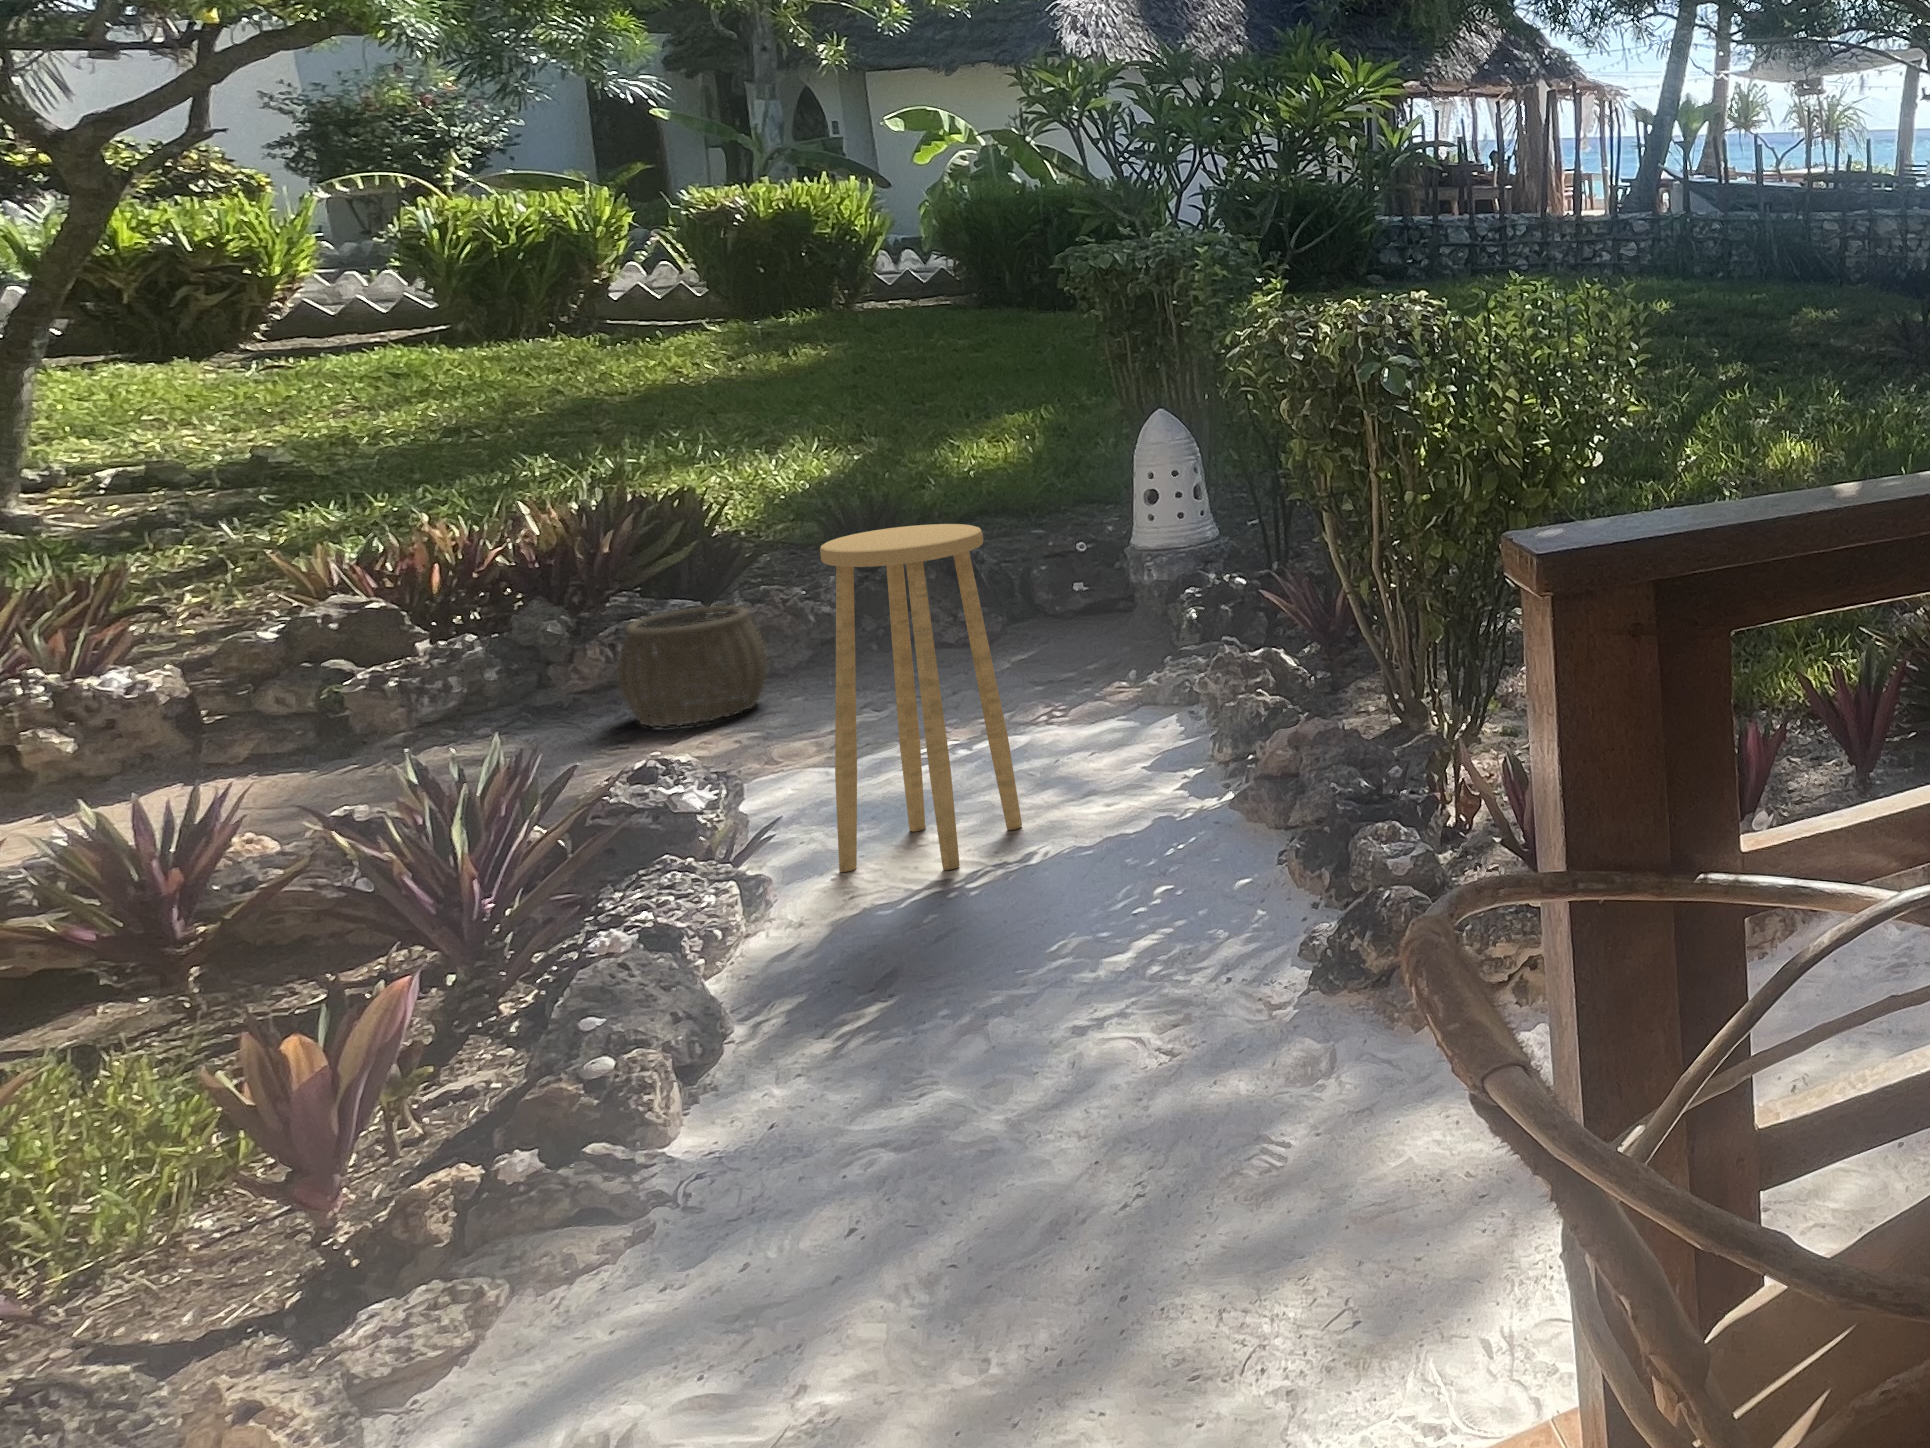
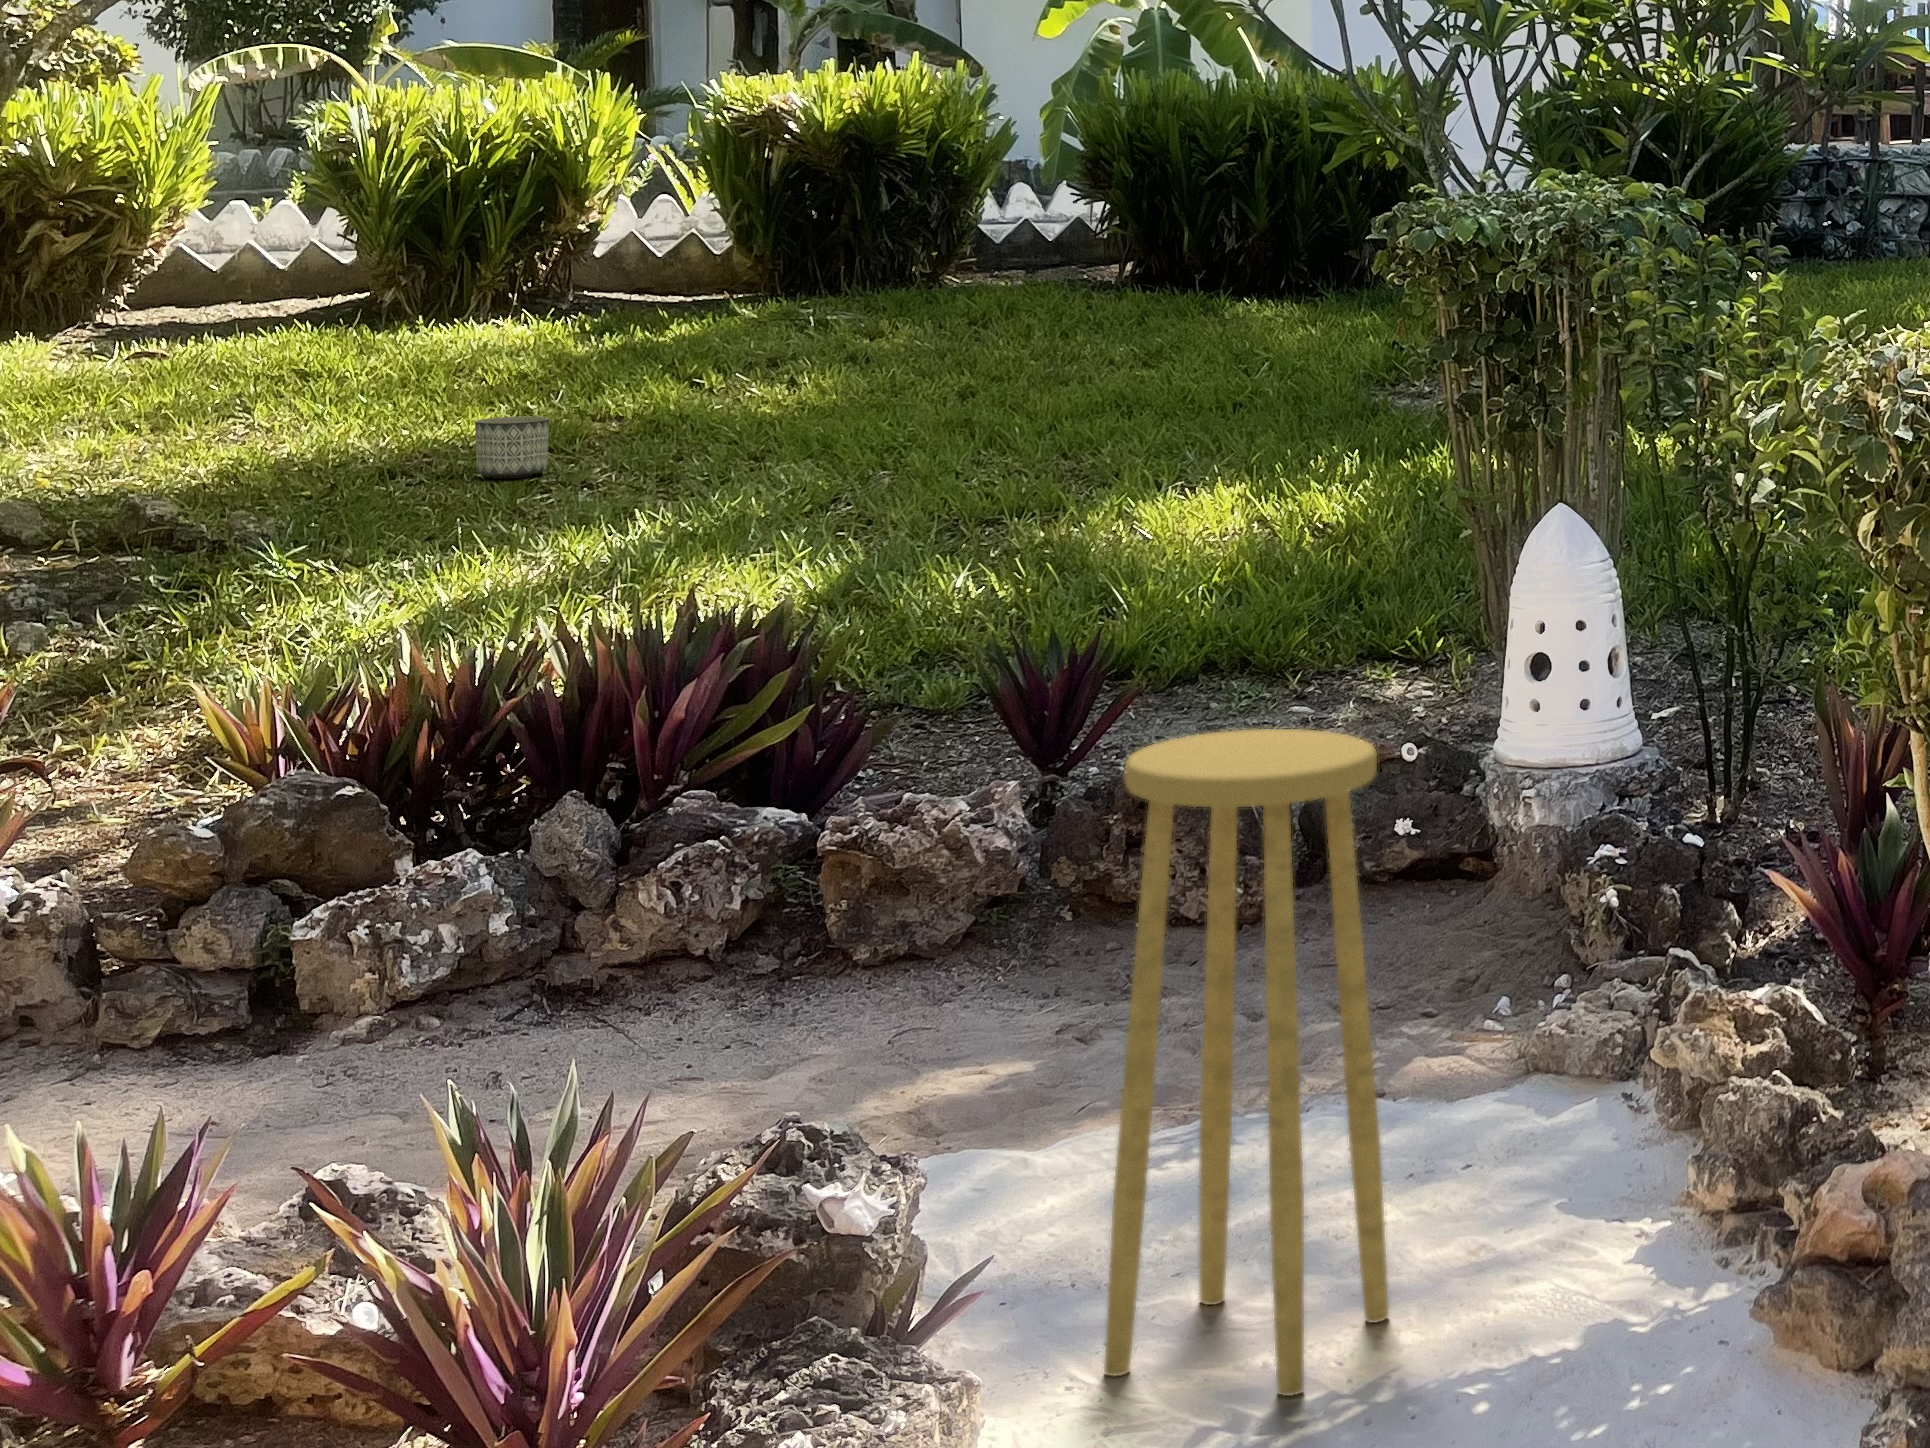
planter: none [505,391,563,429] -> present [475,416,549,479]
woven basket: present [617,606,767,727] -> none [694,828,916,1043]

